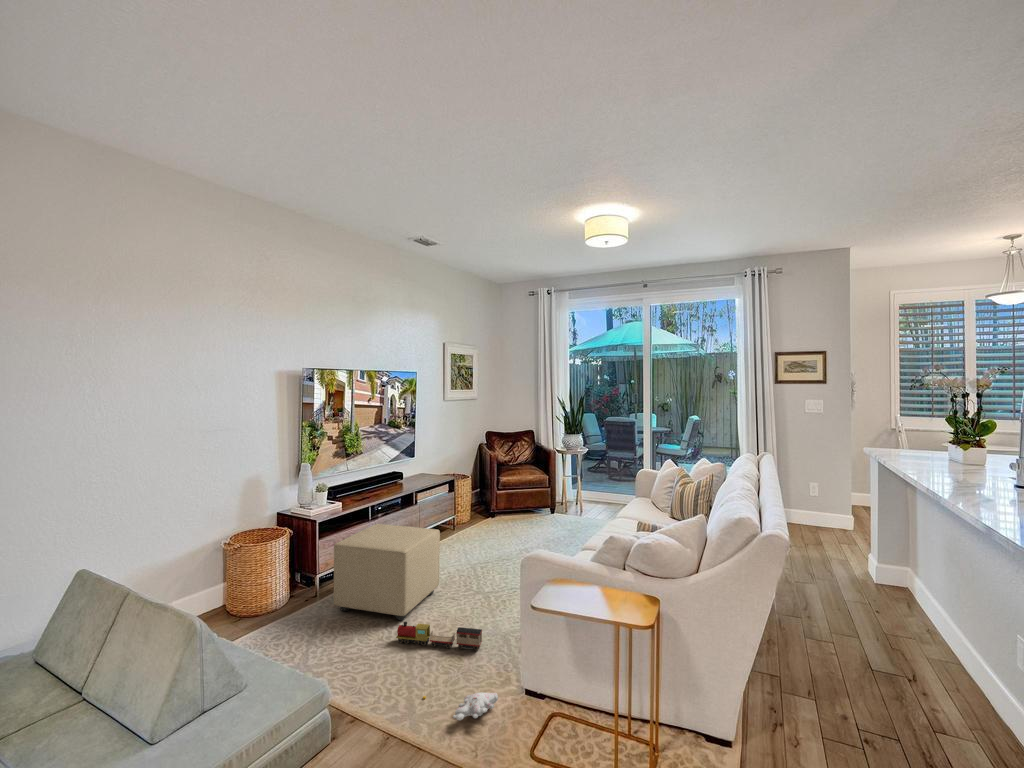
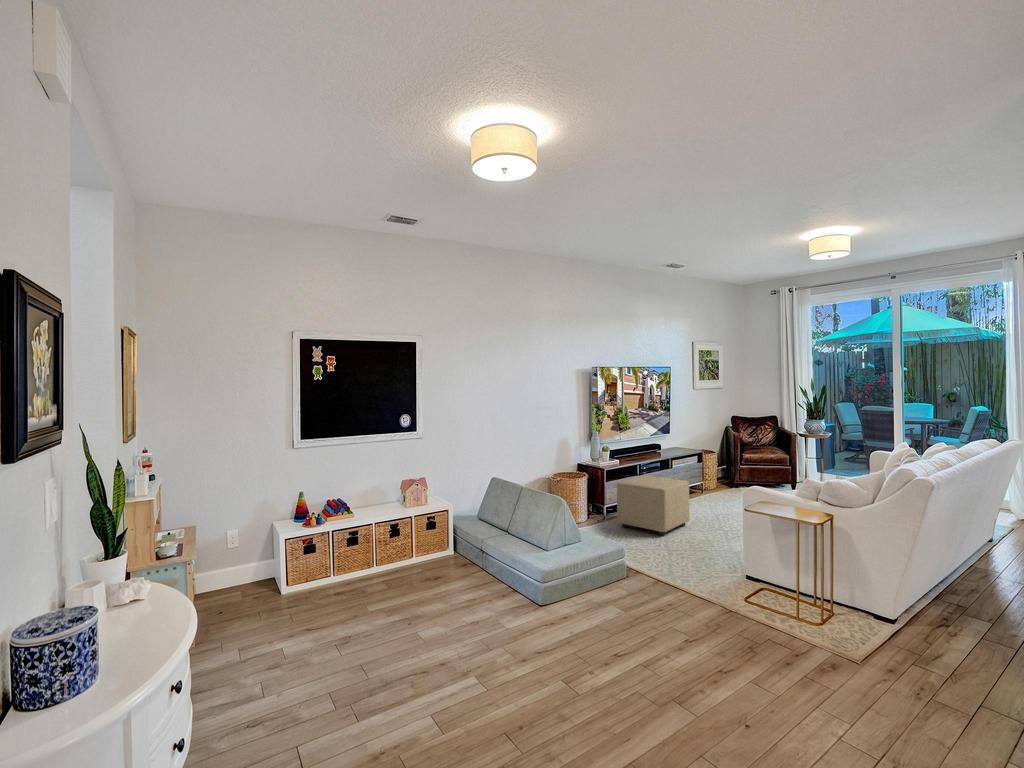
toy train: present [396,622,482,651] -> none [660,532,719,555]
plush toy: present [423,693,498,720] -> none [678,567,727,579]

